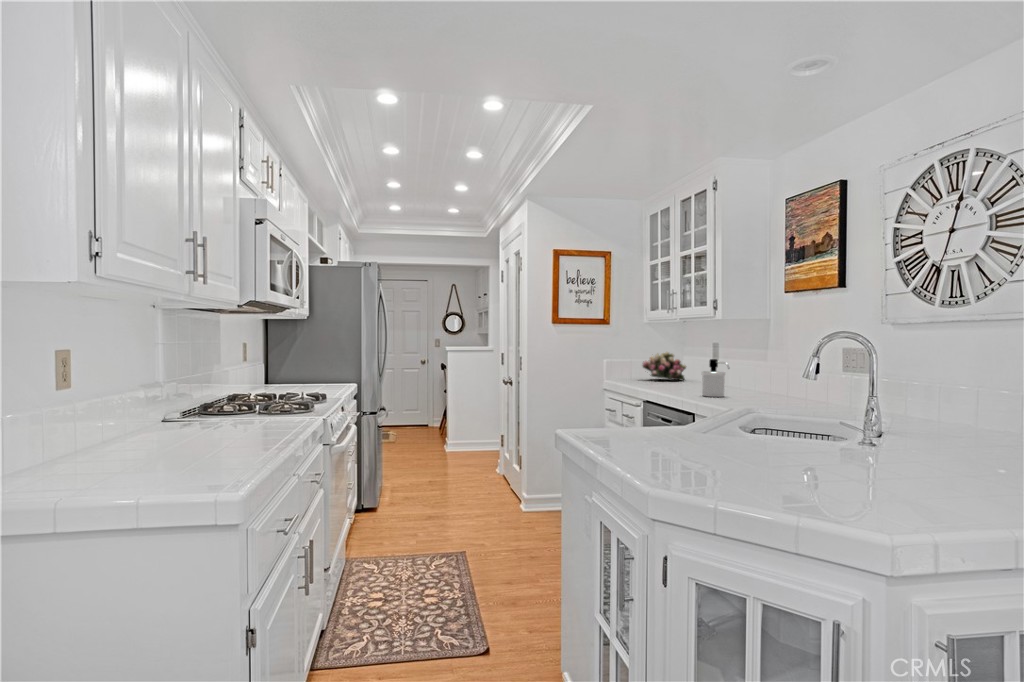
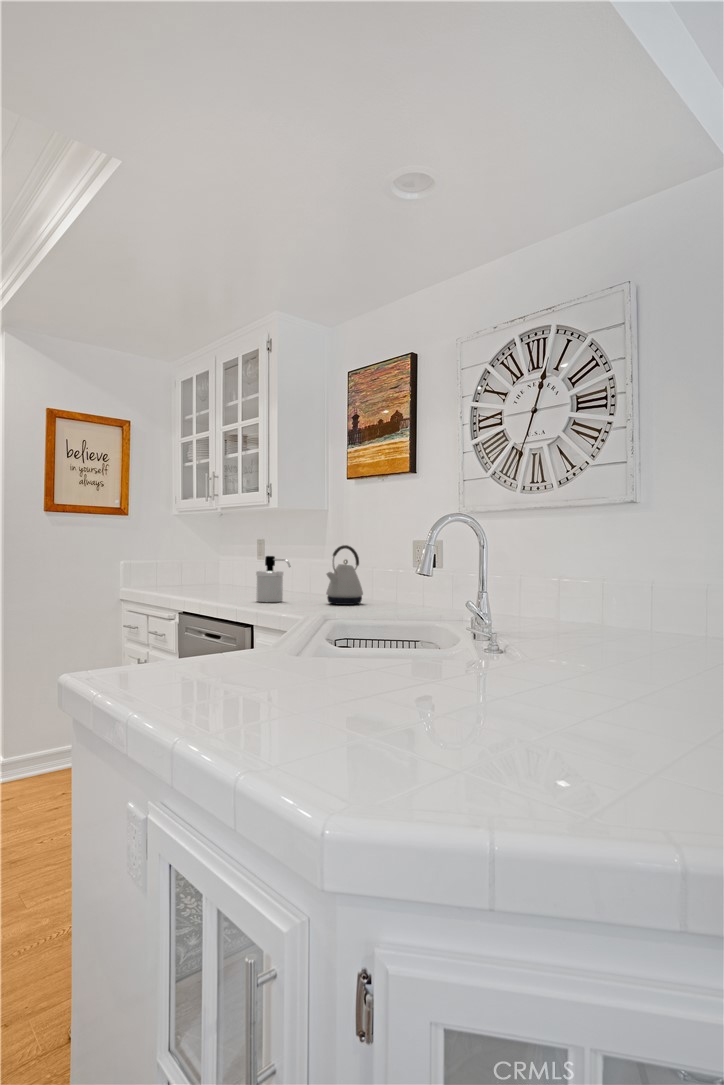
kettle: none [759,351,795,402] -> present [326,545,363,605]
flower arrangement: present [642,352,686,381] -> none [166,551,224,586]

